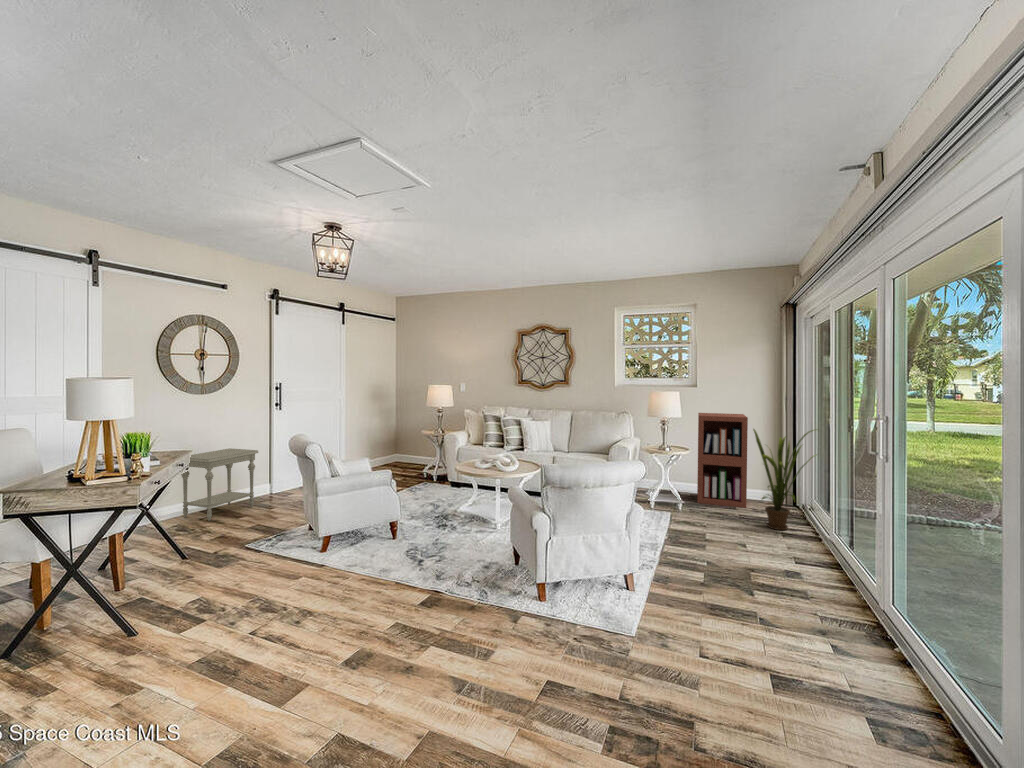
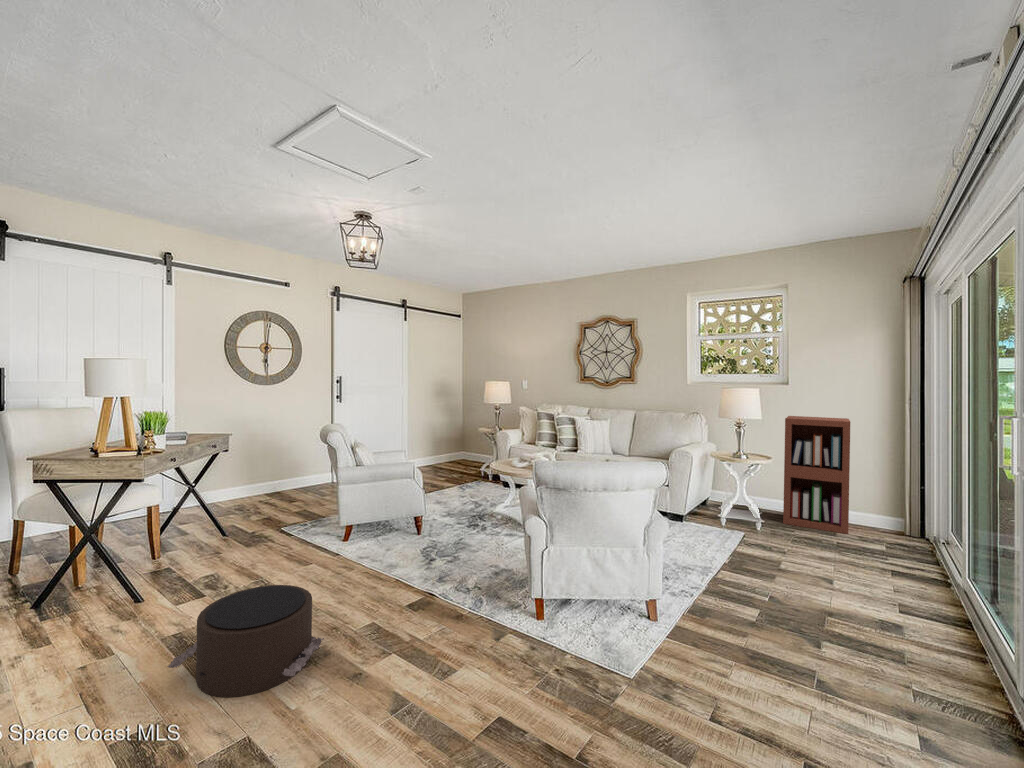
house plant: present [753,429,814,530] -> none [848,433,949,566]
side table: present [181,448,258,521] -> none [244,437,317,503]
pouf: none [228,597,368,705] -> present [167,585,324,697]

